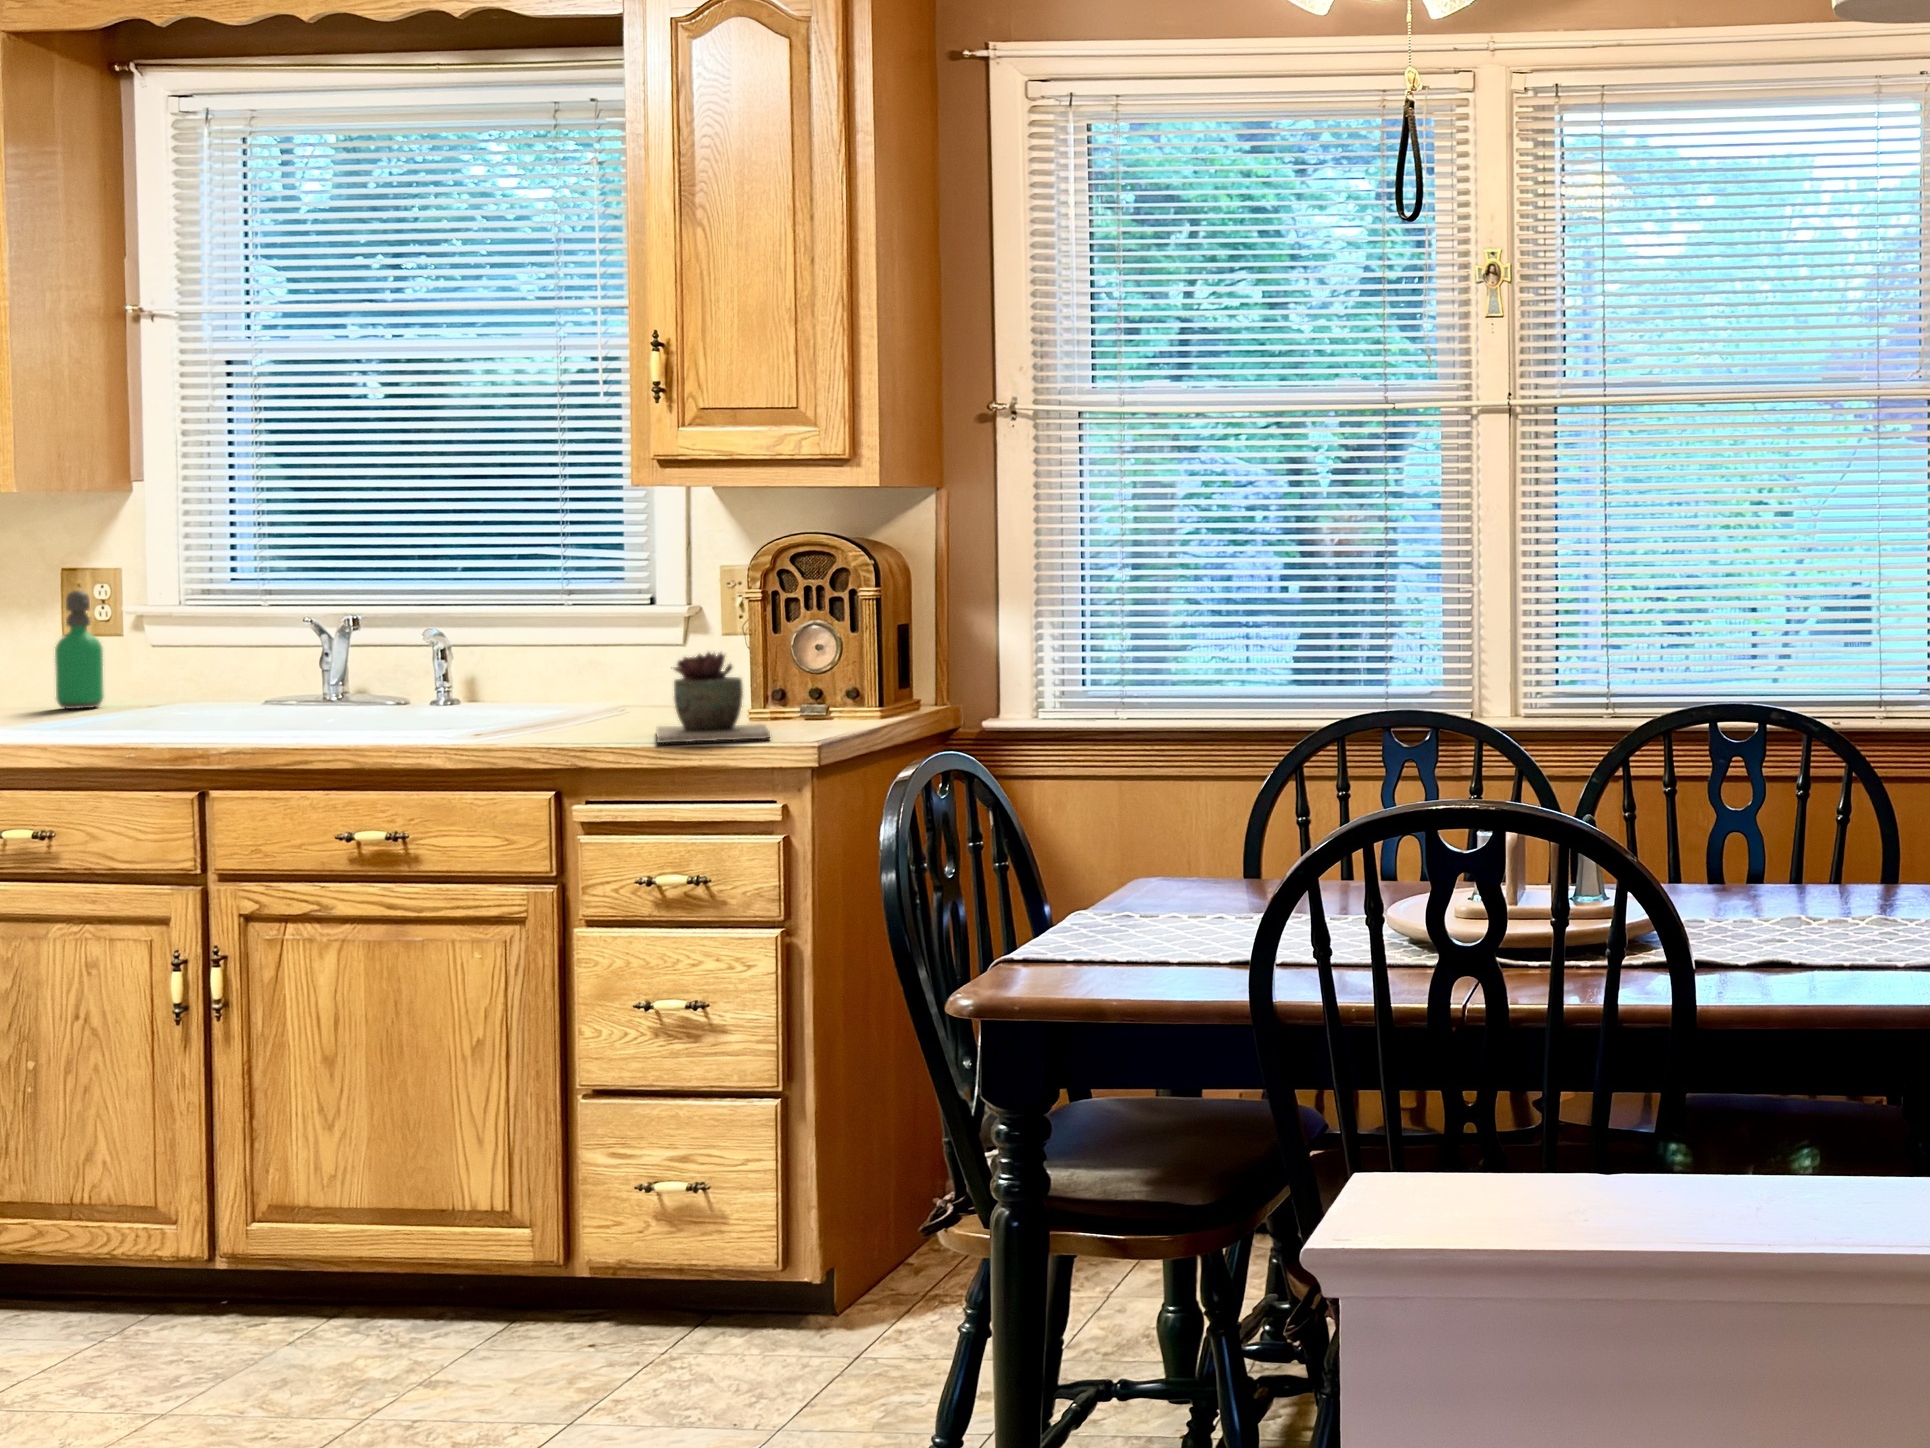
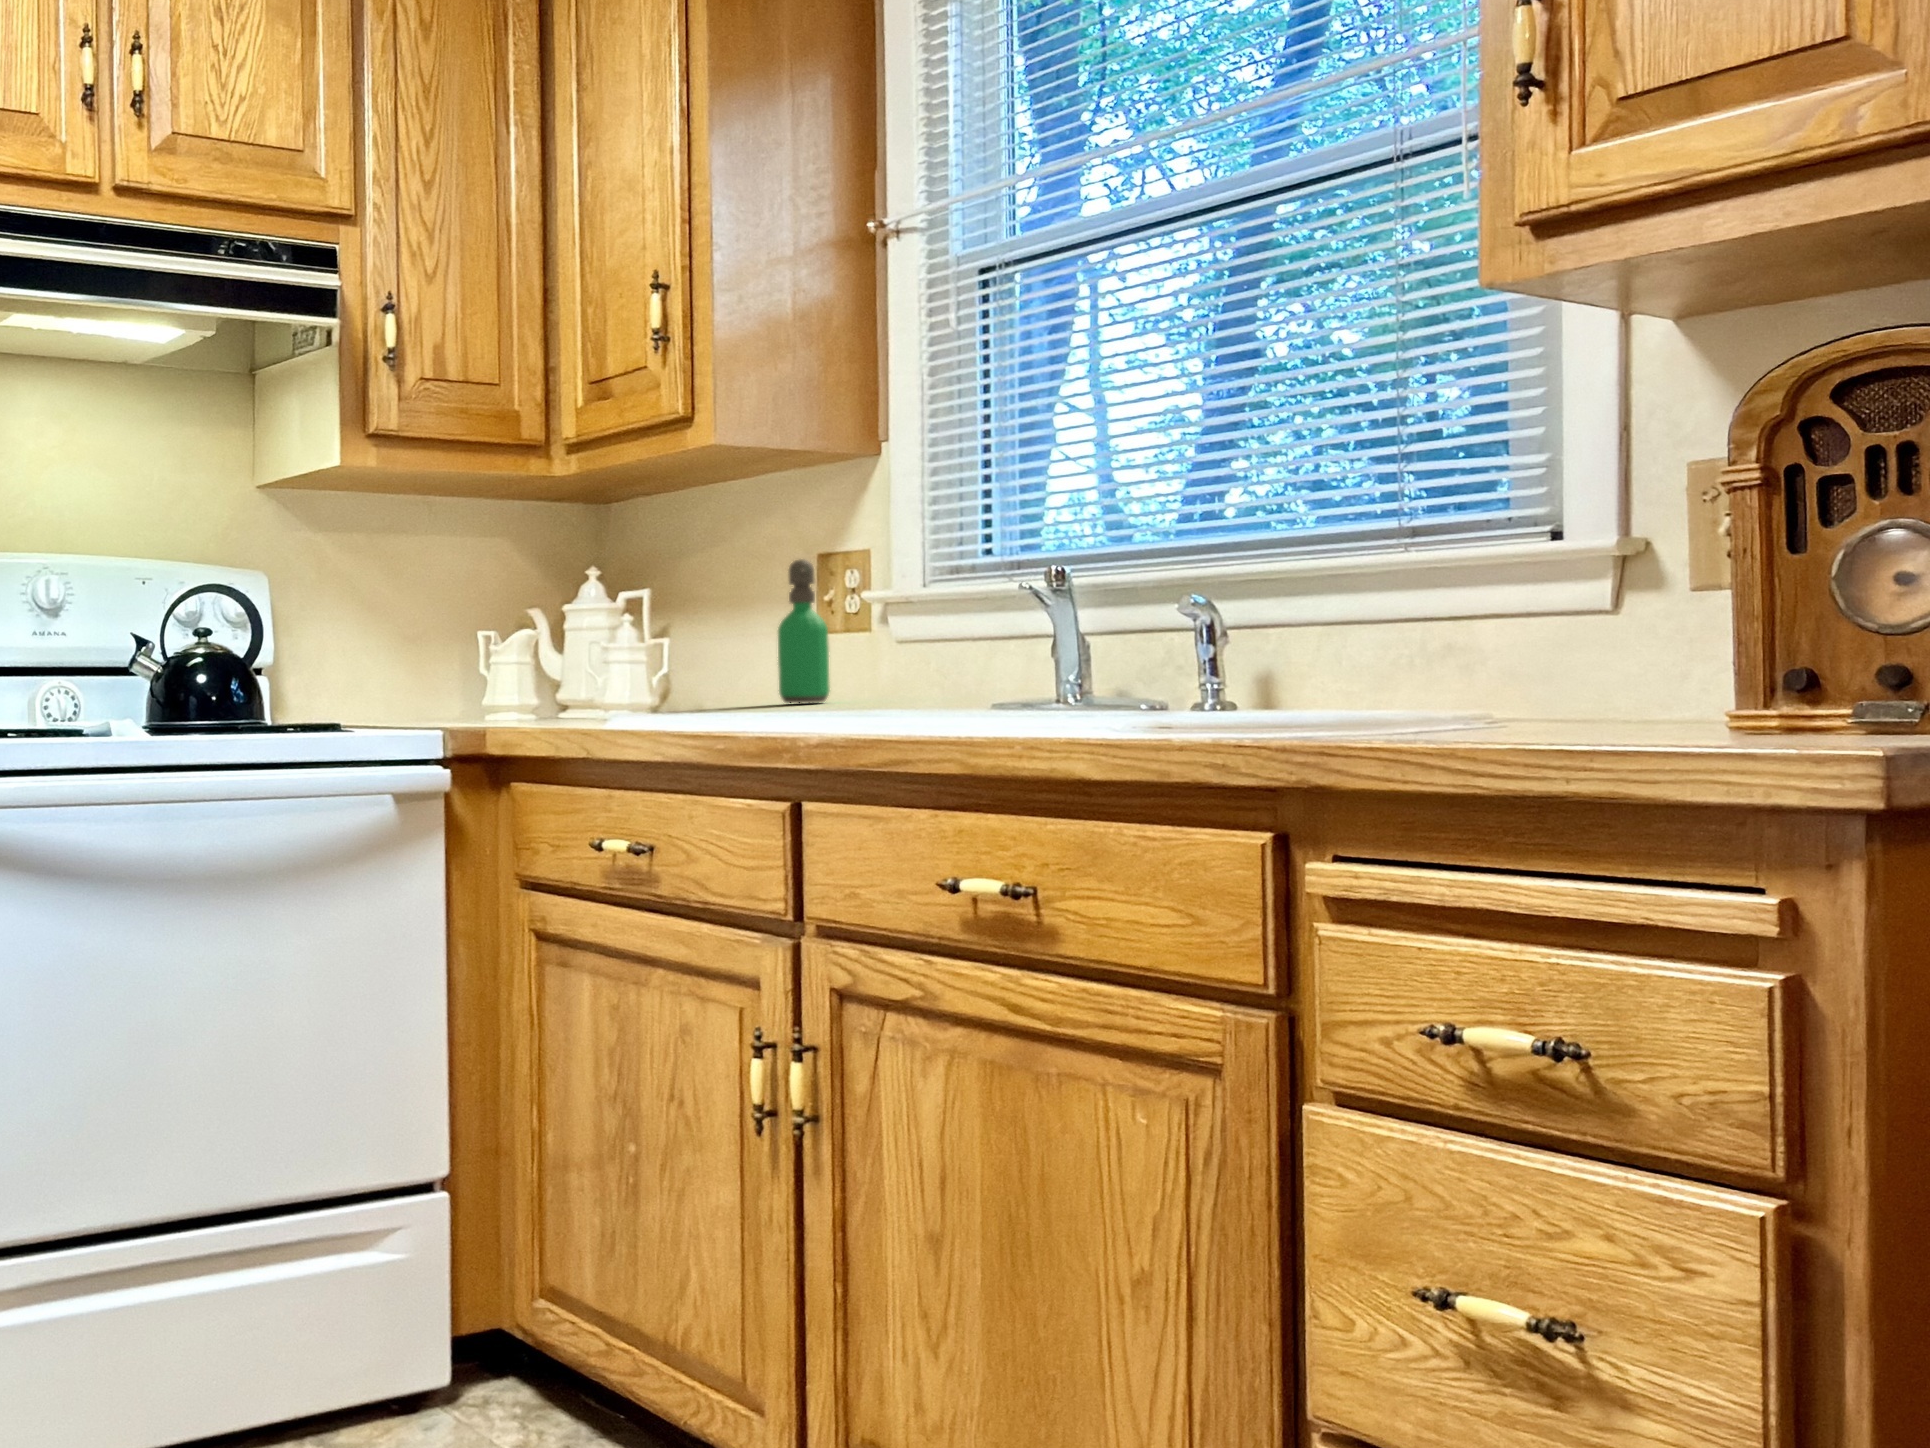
succulent plant: present [657,652,770,743] -> none [1472,550,1754,741]

